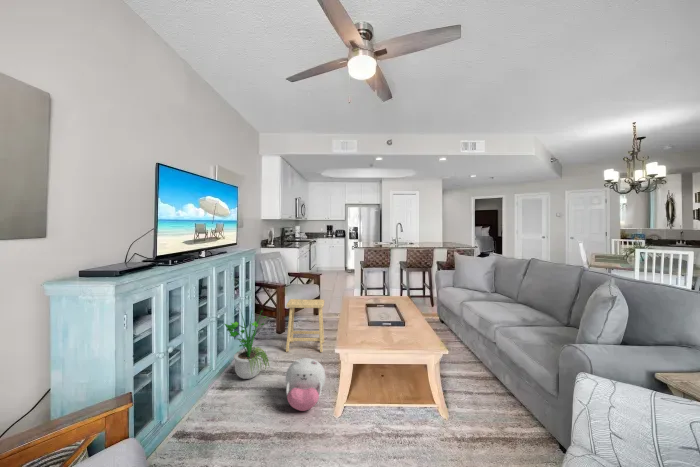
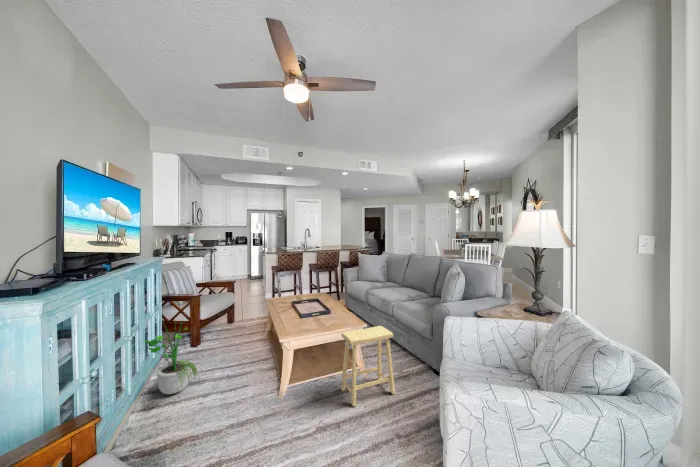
footstool: present [286,299,325,352] -> present [341,326,395,406]
plush toy: present [286,358,326,411] -> none [224,356,264,405]

